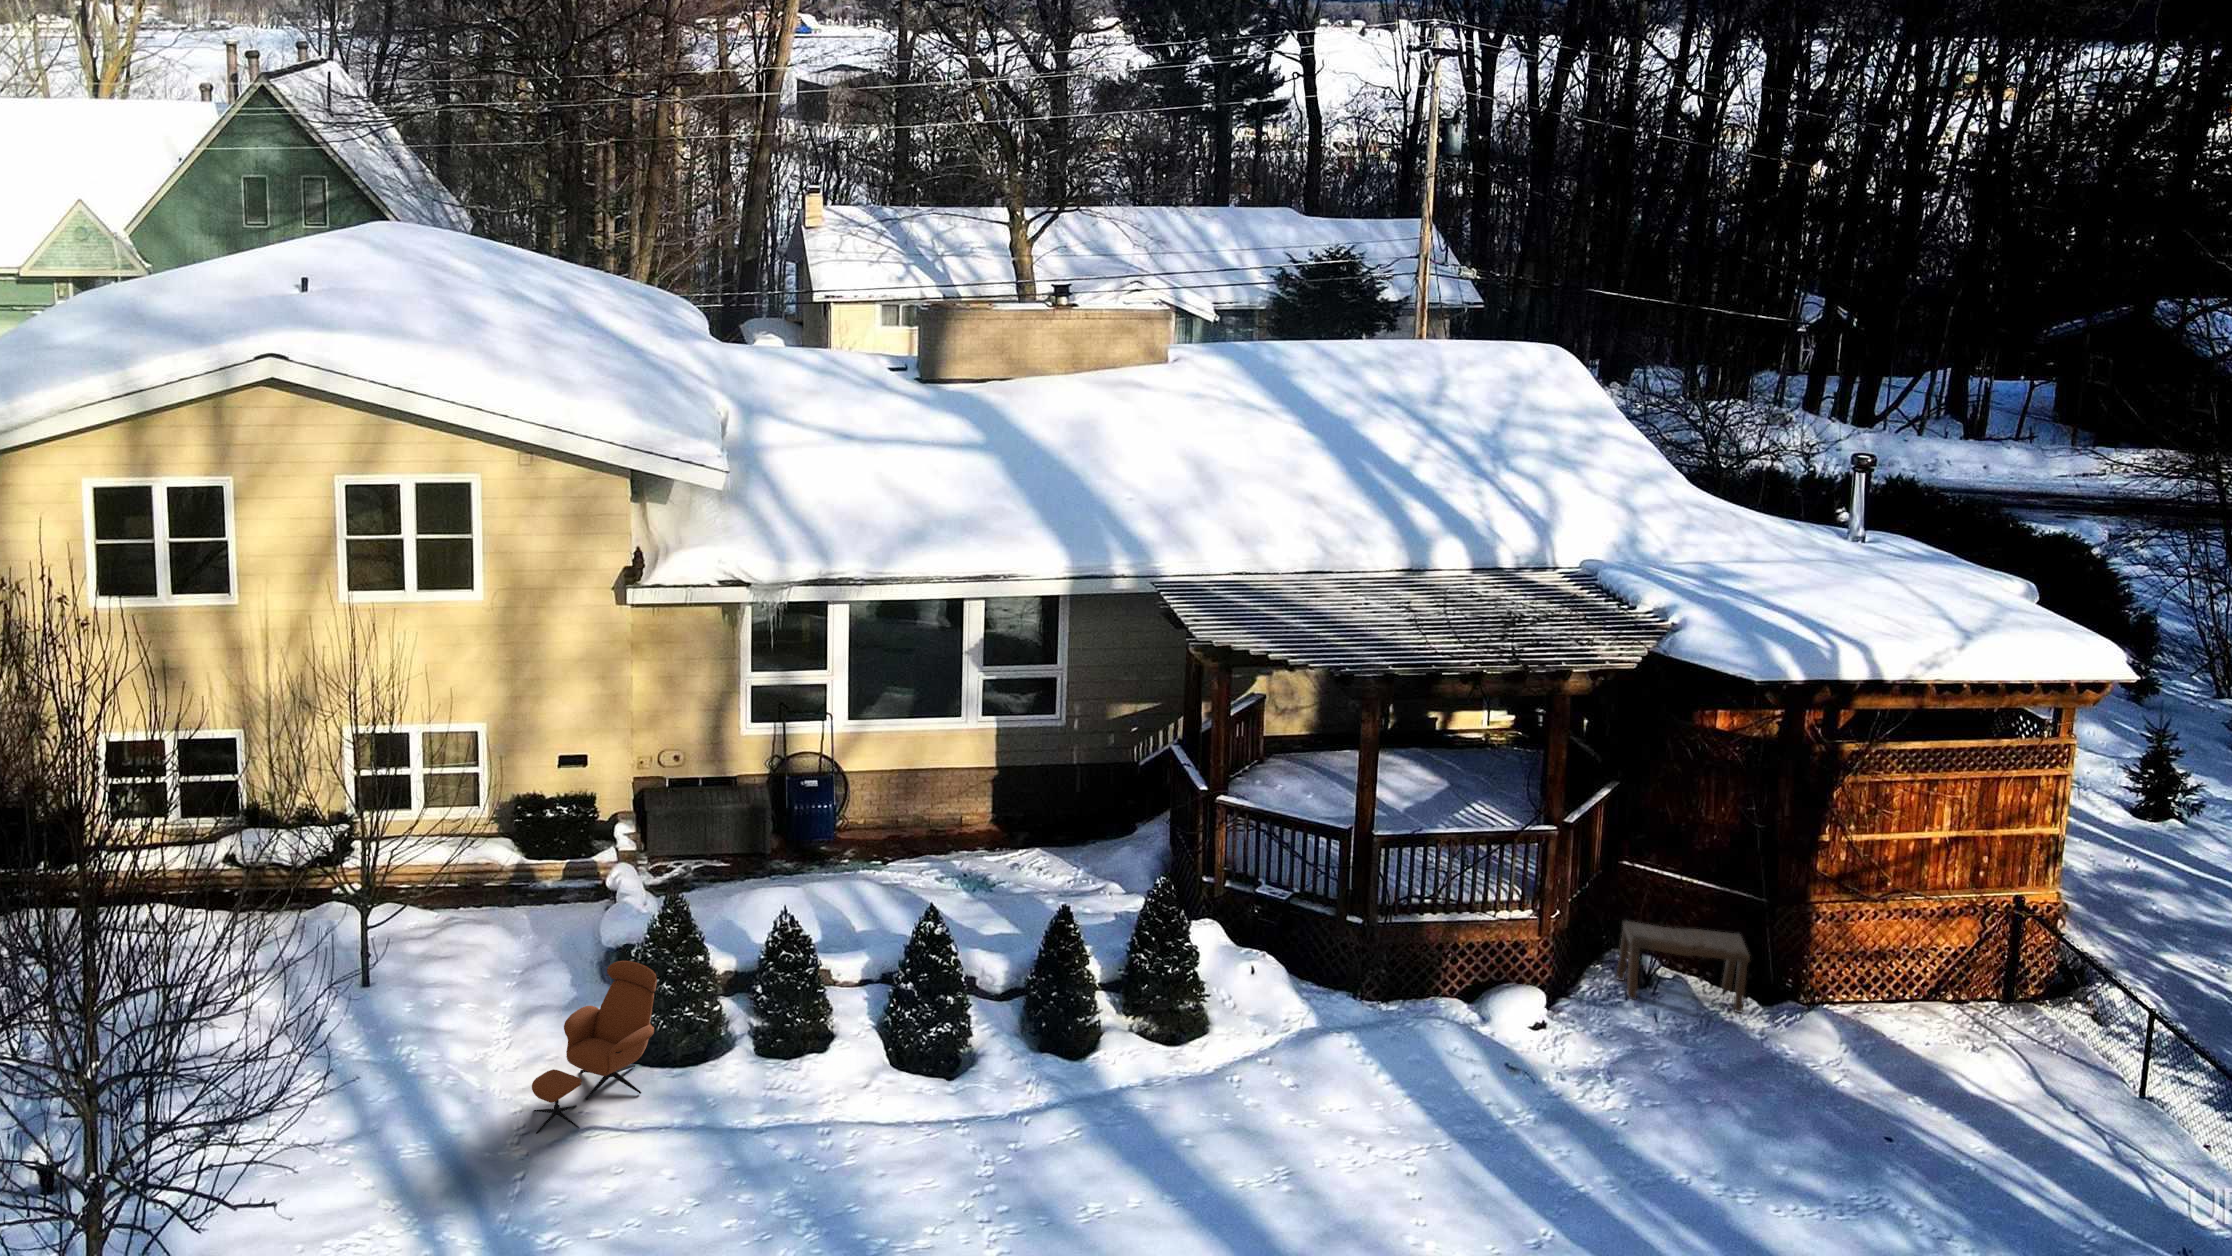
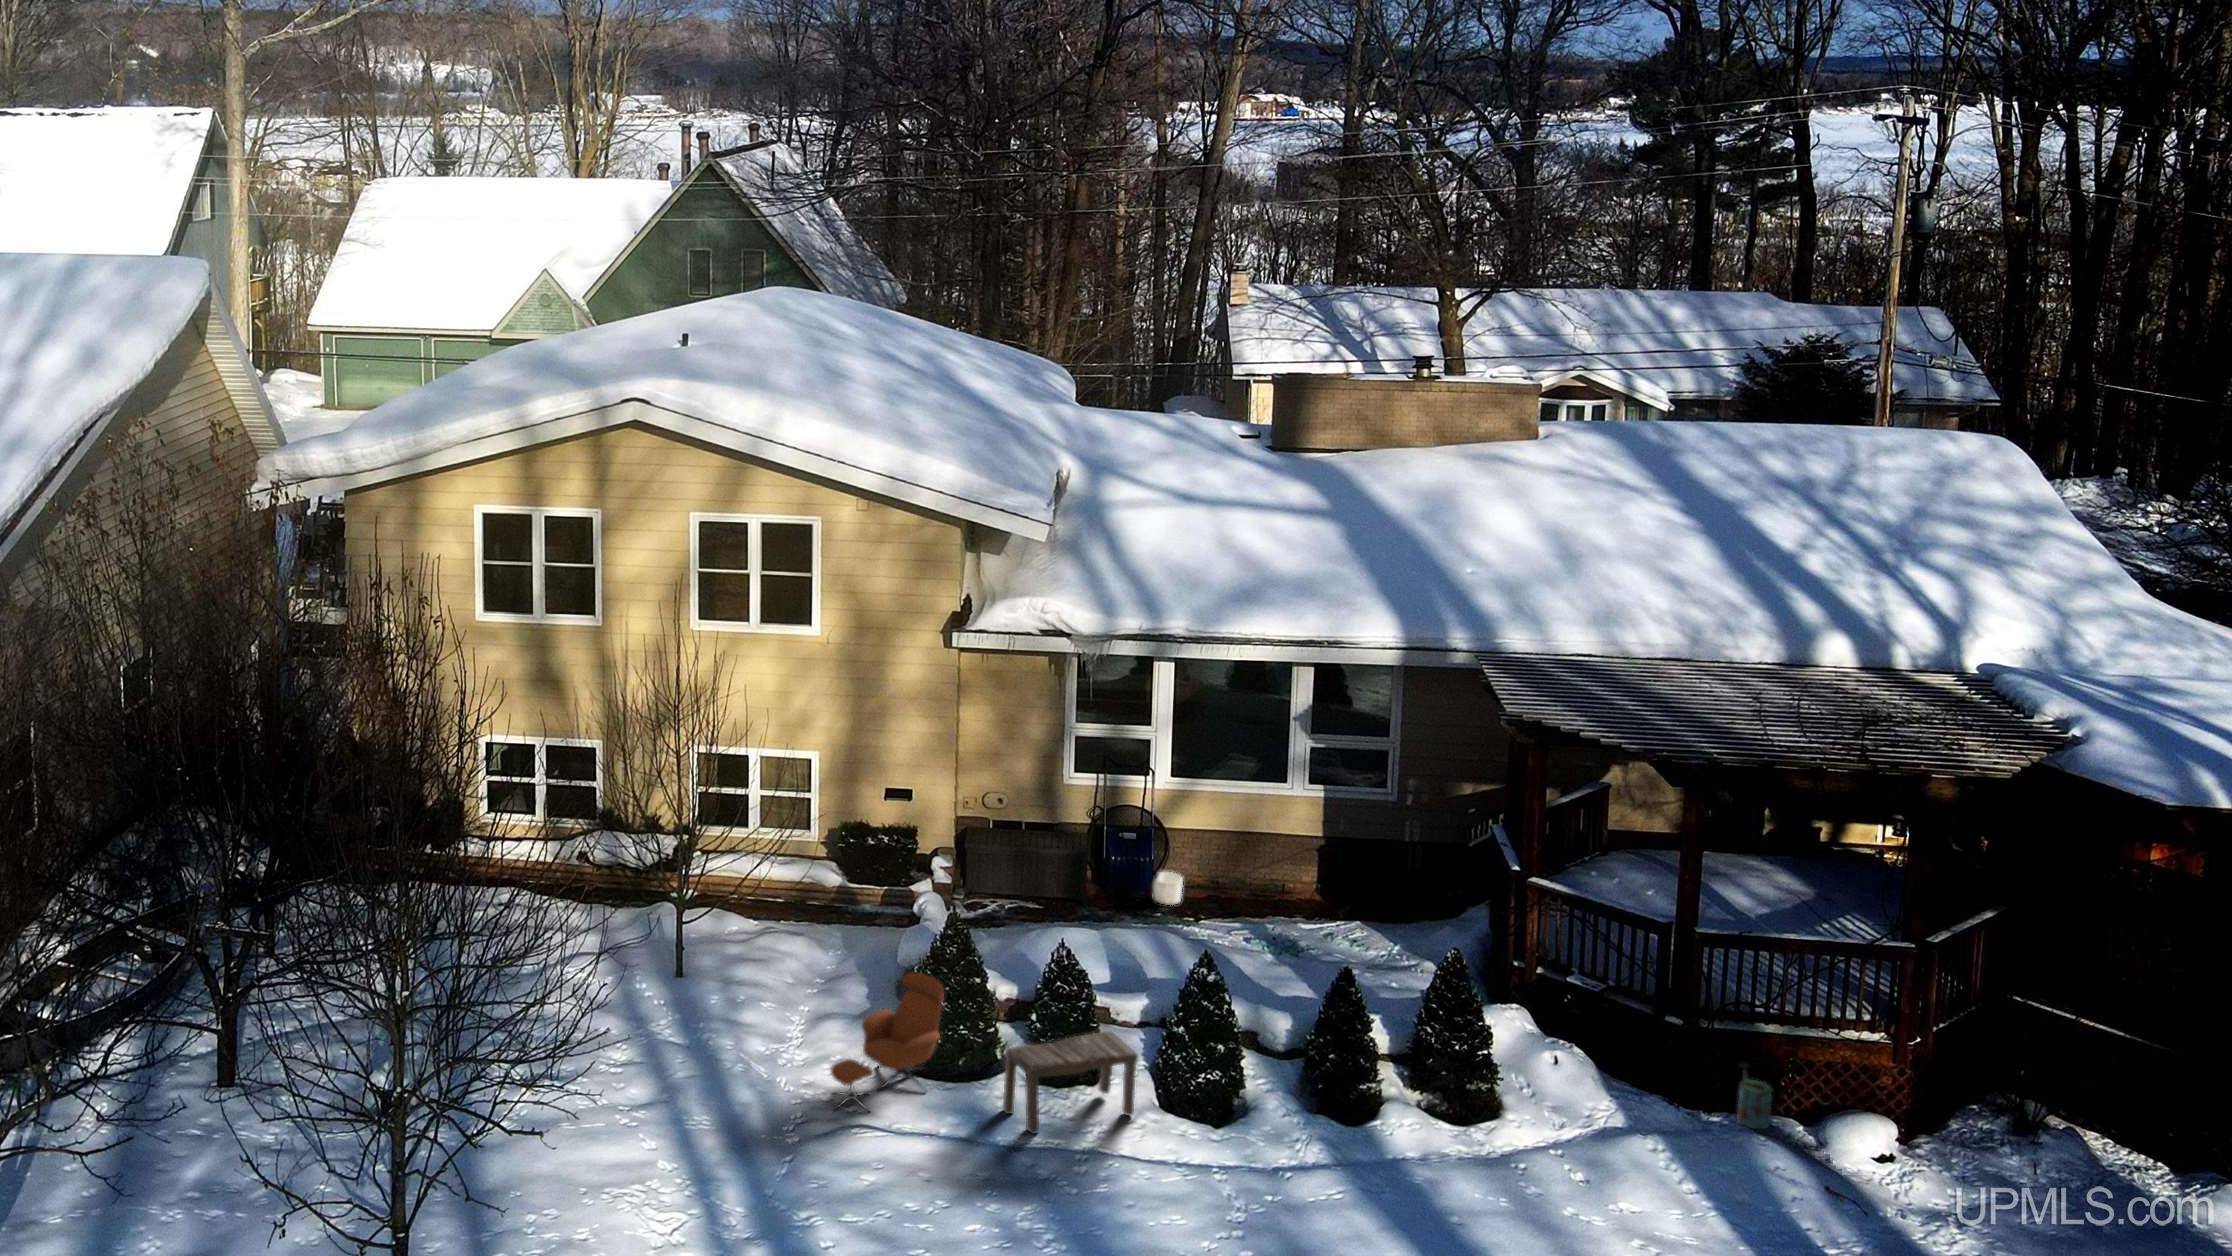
planter: none [840,817,871,851] -> present [1154,872,1183,905]
bench: present [1616,921,1750,1013] -> present [1003,1031,1138,1134]
watering can: none [1410,950,1444,1012] -> present [1737,1063,1772,1129]

